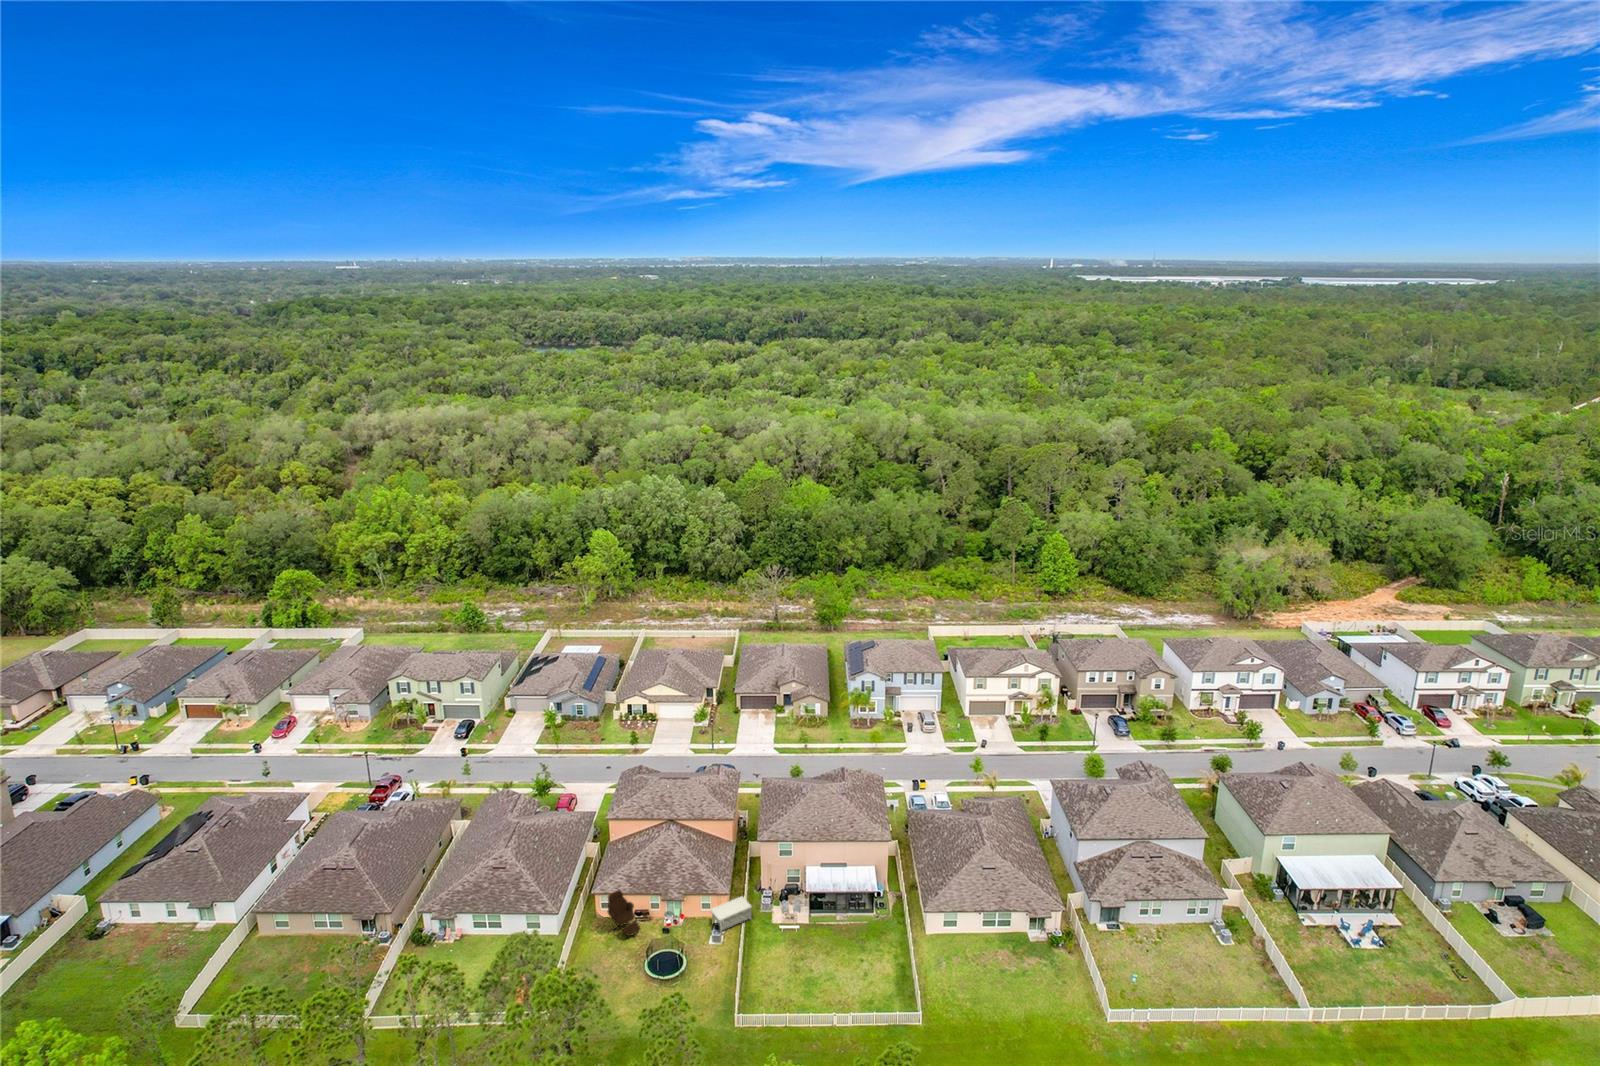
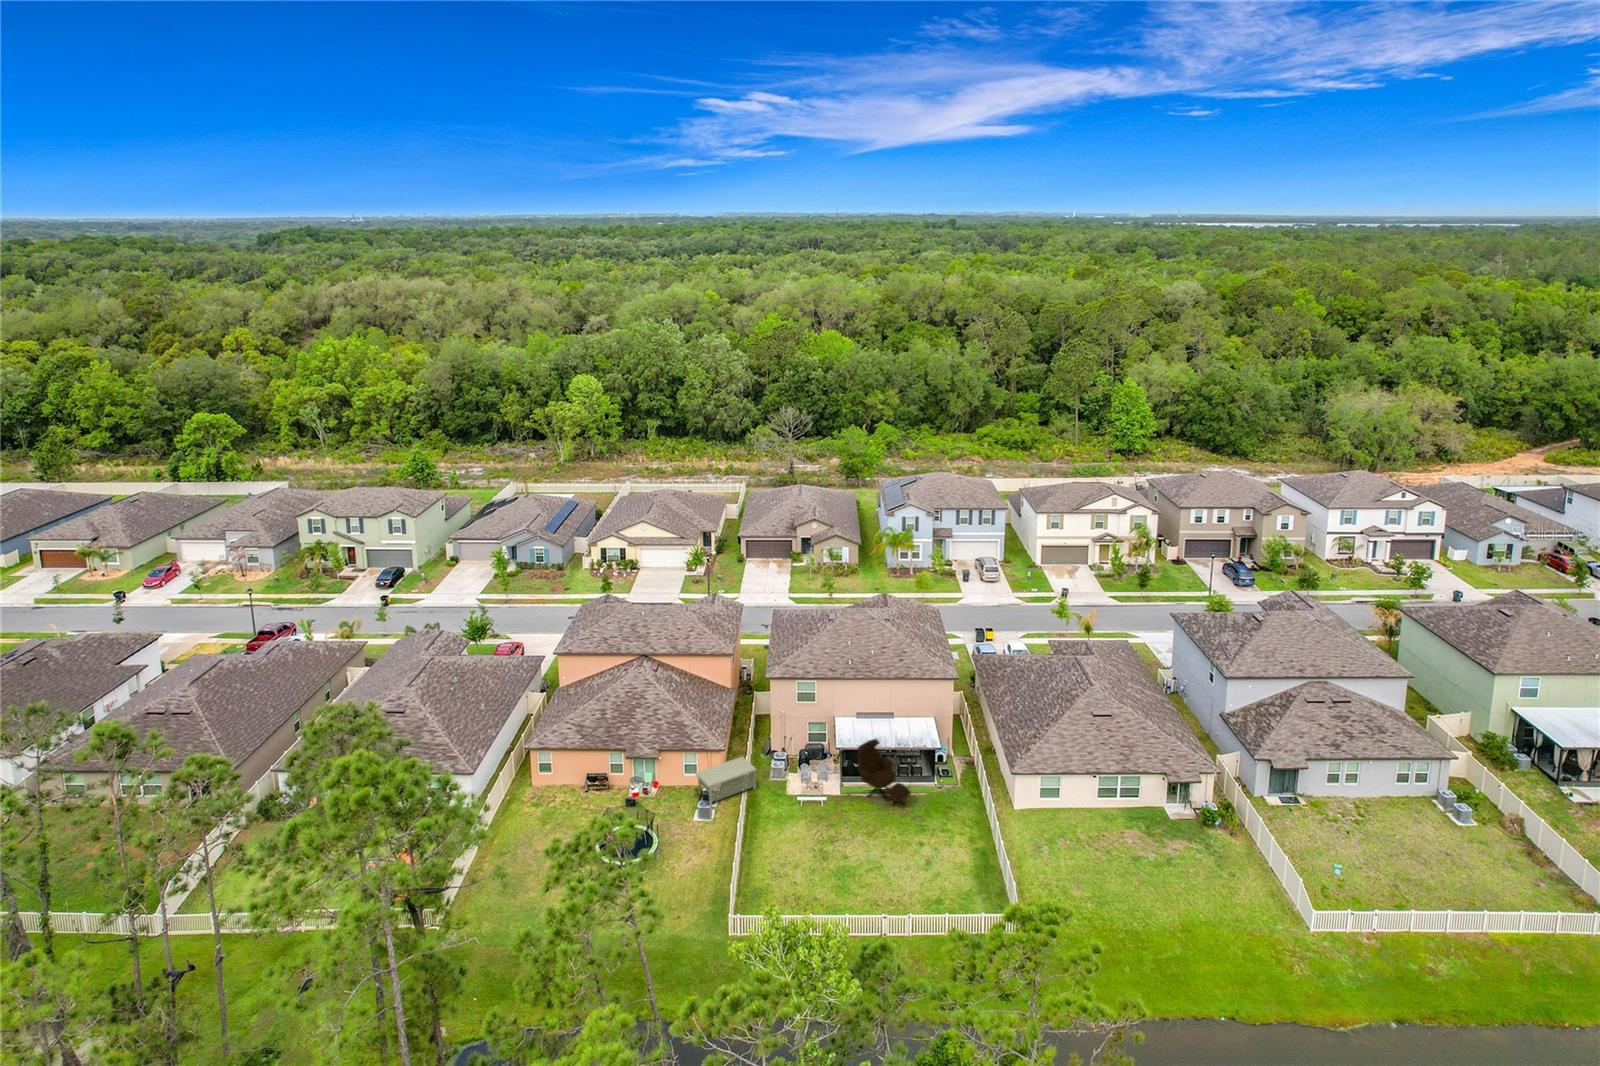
lounge chair: present [608,890,640,937] -> present [857,739,910,804]

